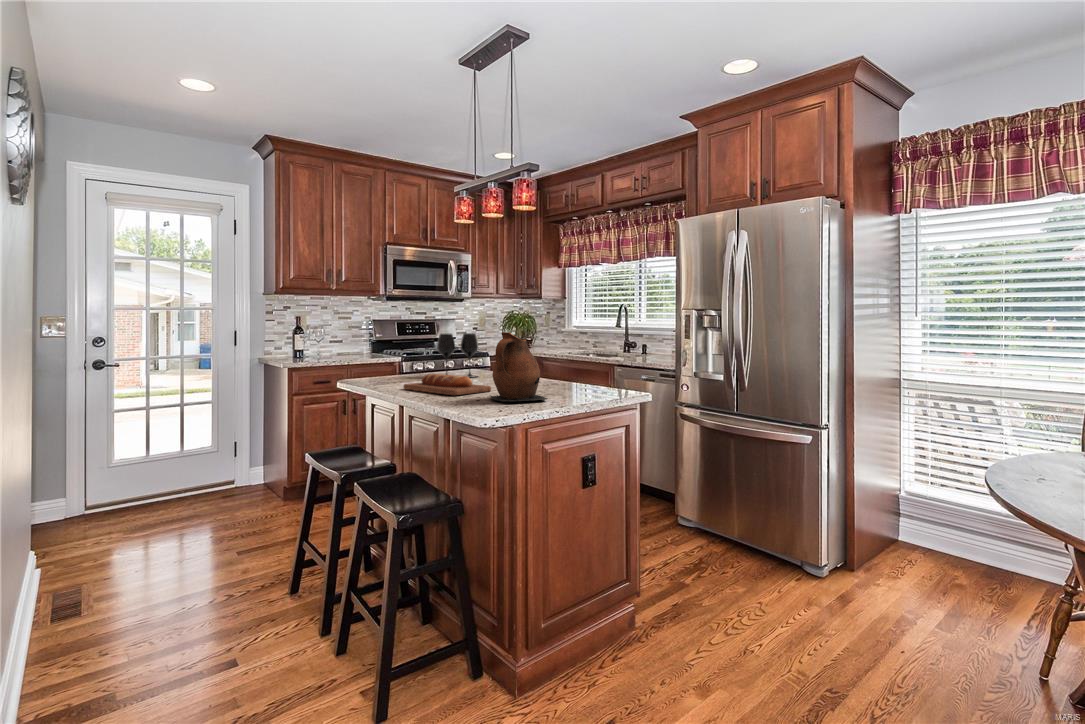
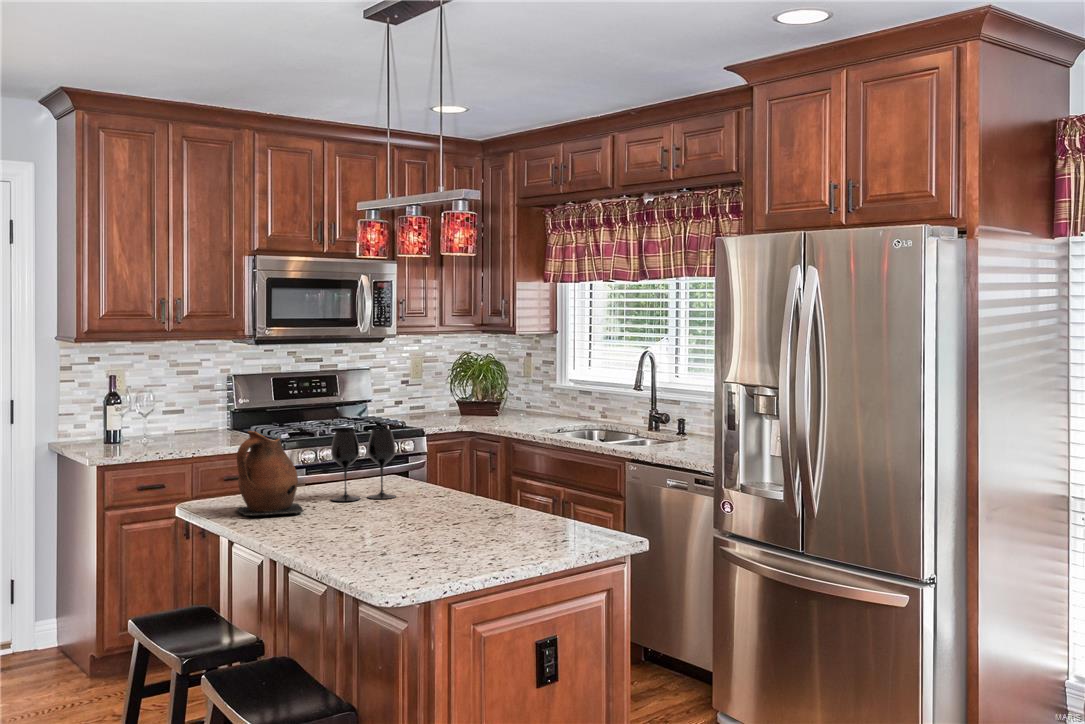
ceramic pitcher: present [490,332,548,401] -> present [236,431,304,515]
bread loaf: present [403,374,491,395] -> none [277,504,408,544]

